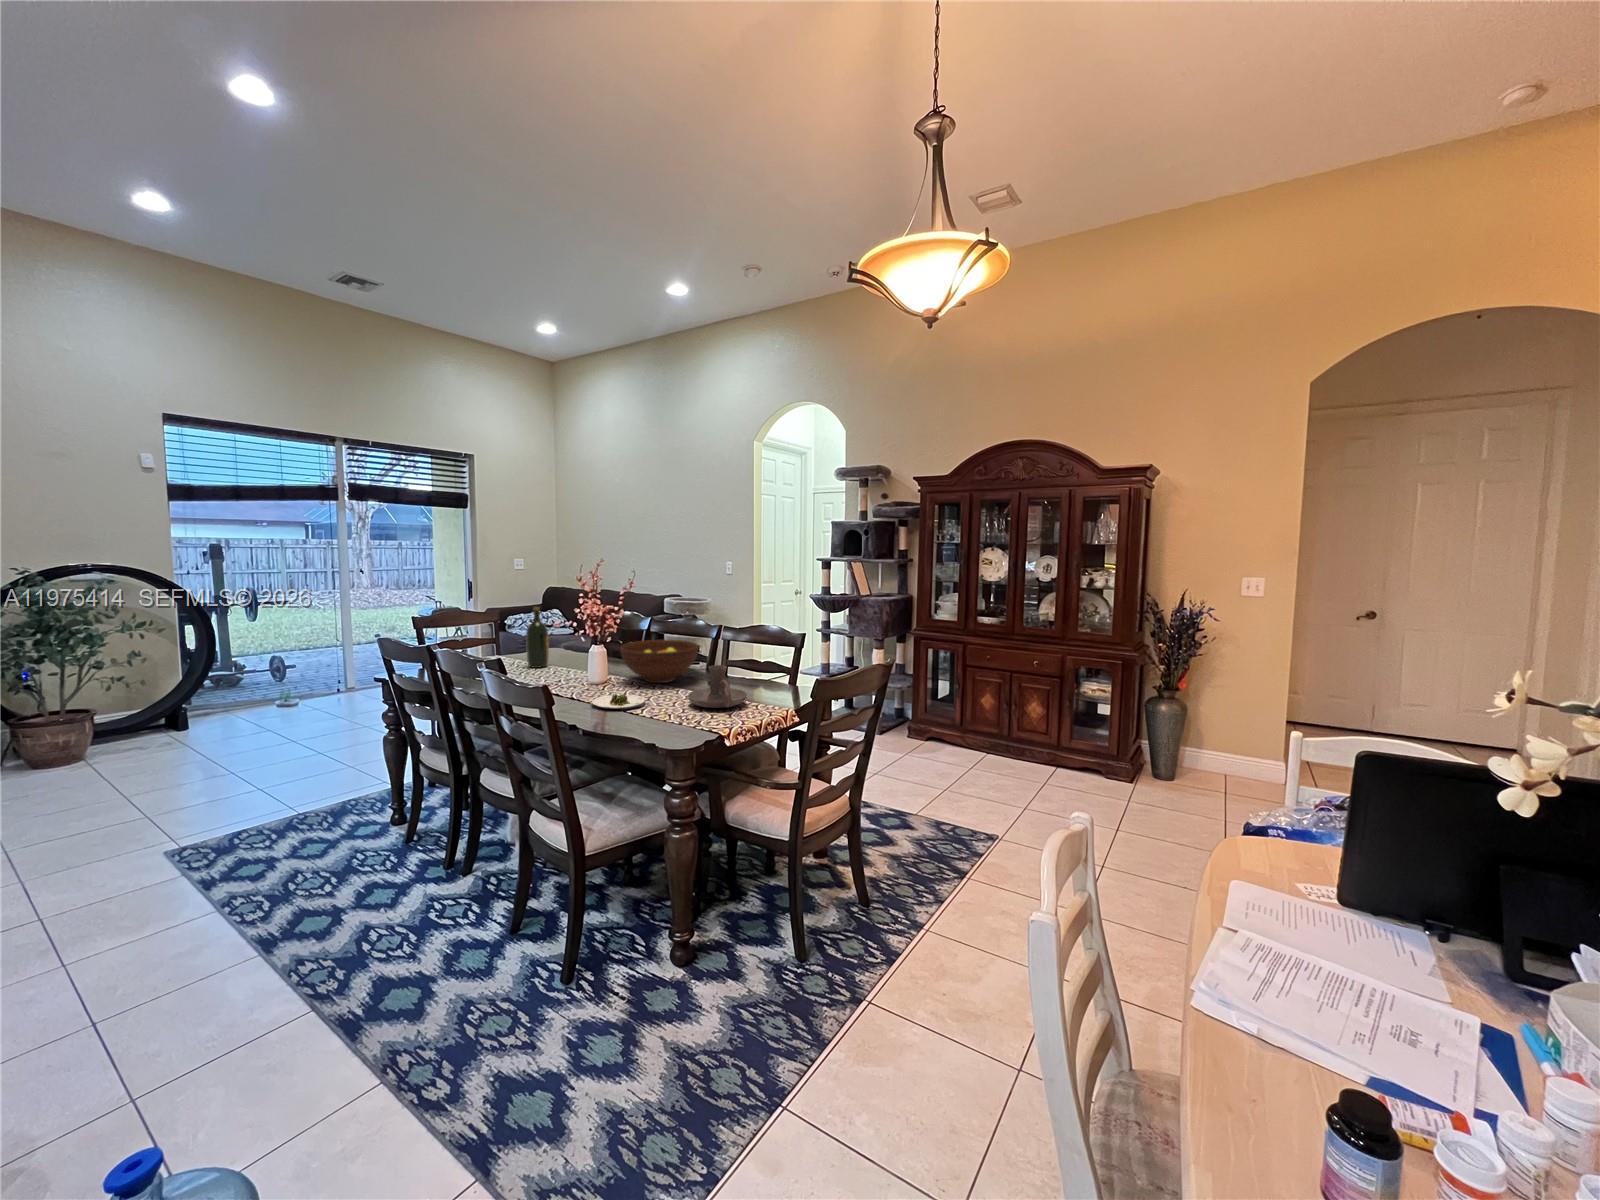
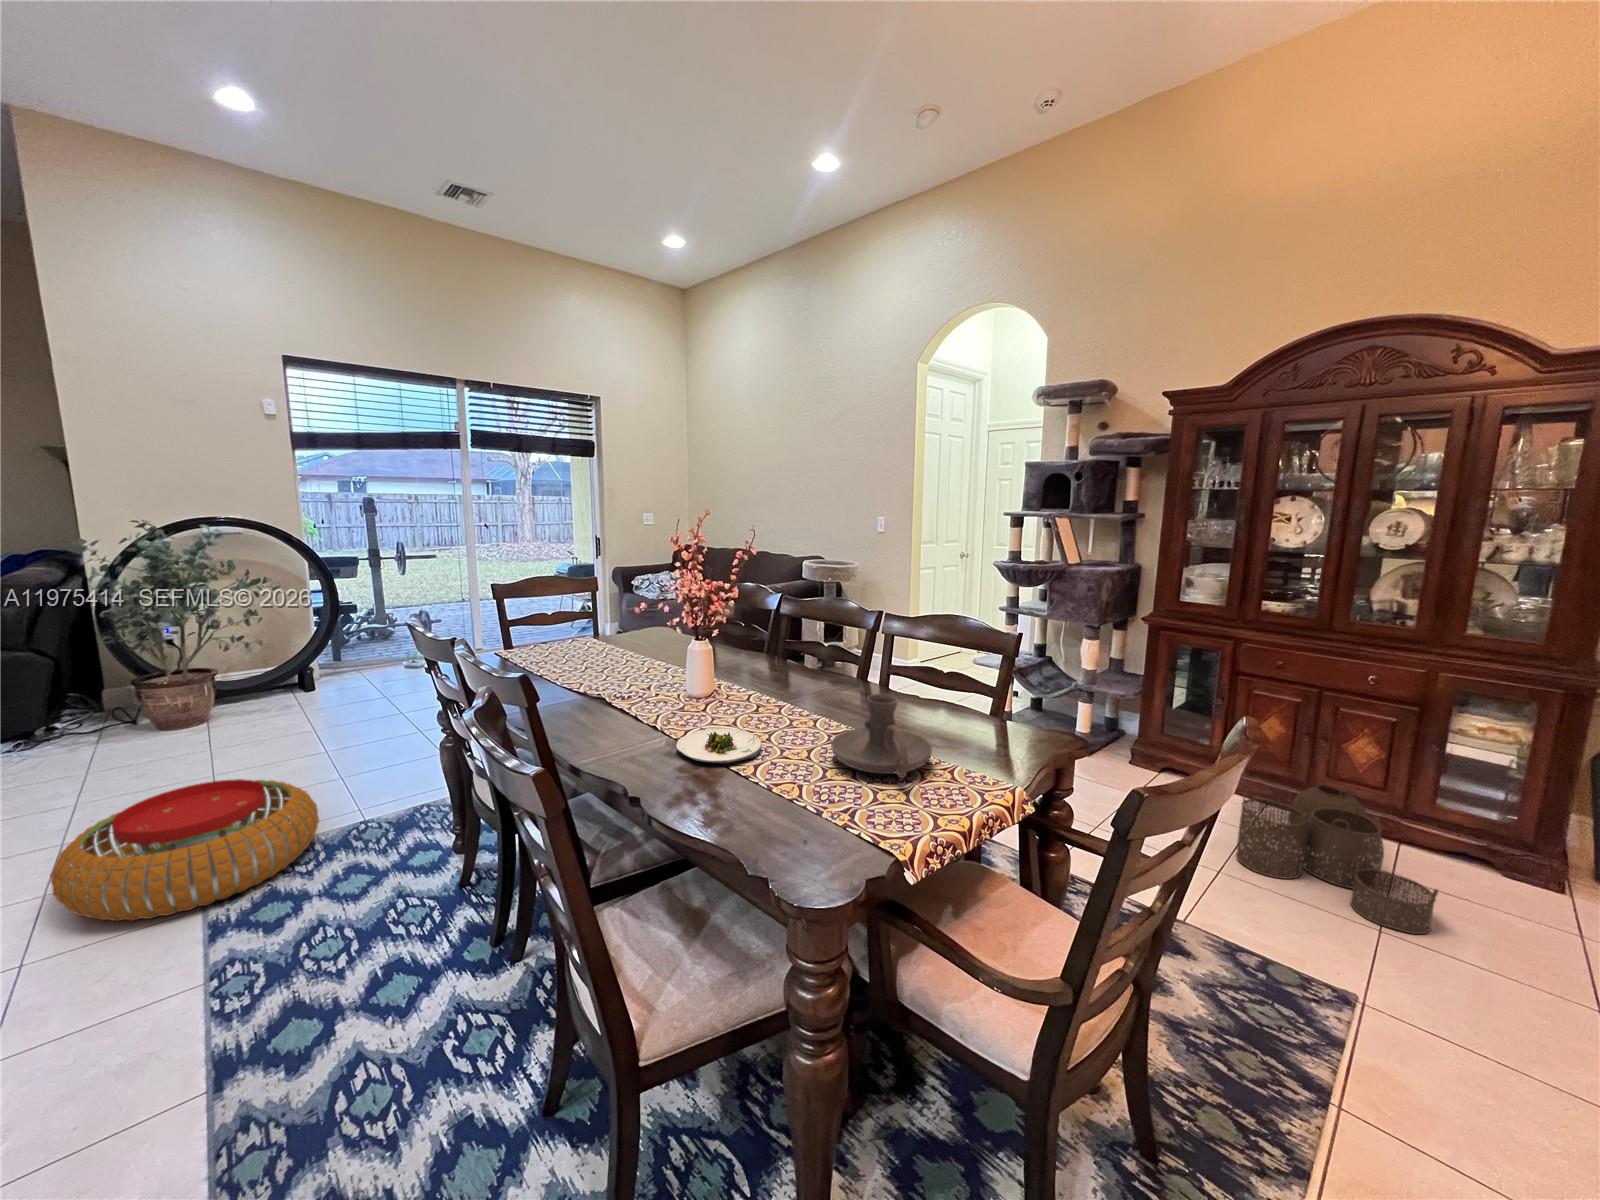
wine bottle: present [526,607,549,668] -> none [613,579,643,662]
fruit bowl: present [620,640,699,683] -> none [731,632,848,702]
woven basket: none [957,729,1053,807] -> present [1236,781,1438,934]
pouf: none [41,780,268,888] -> present [51,779,319,921]

